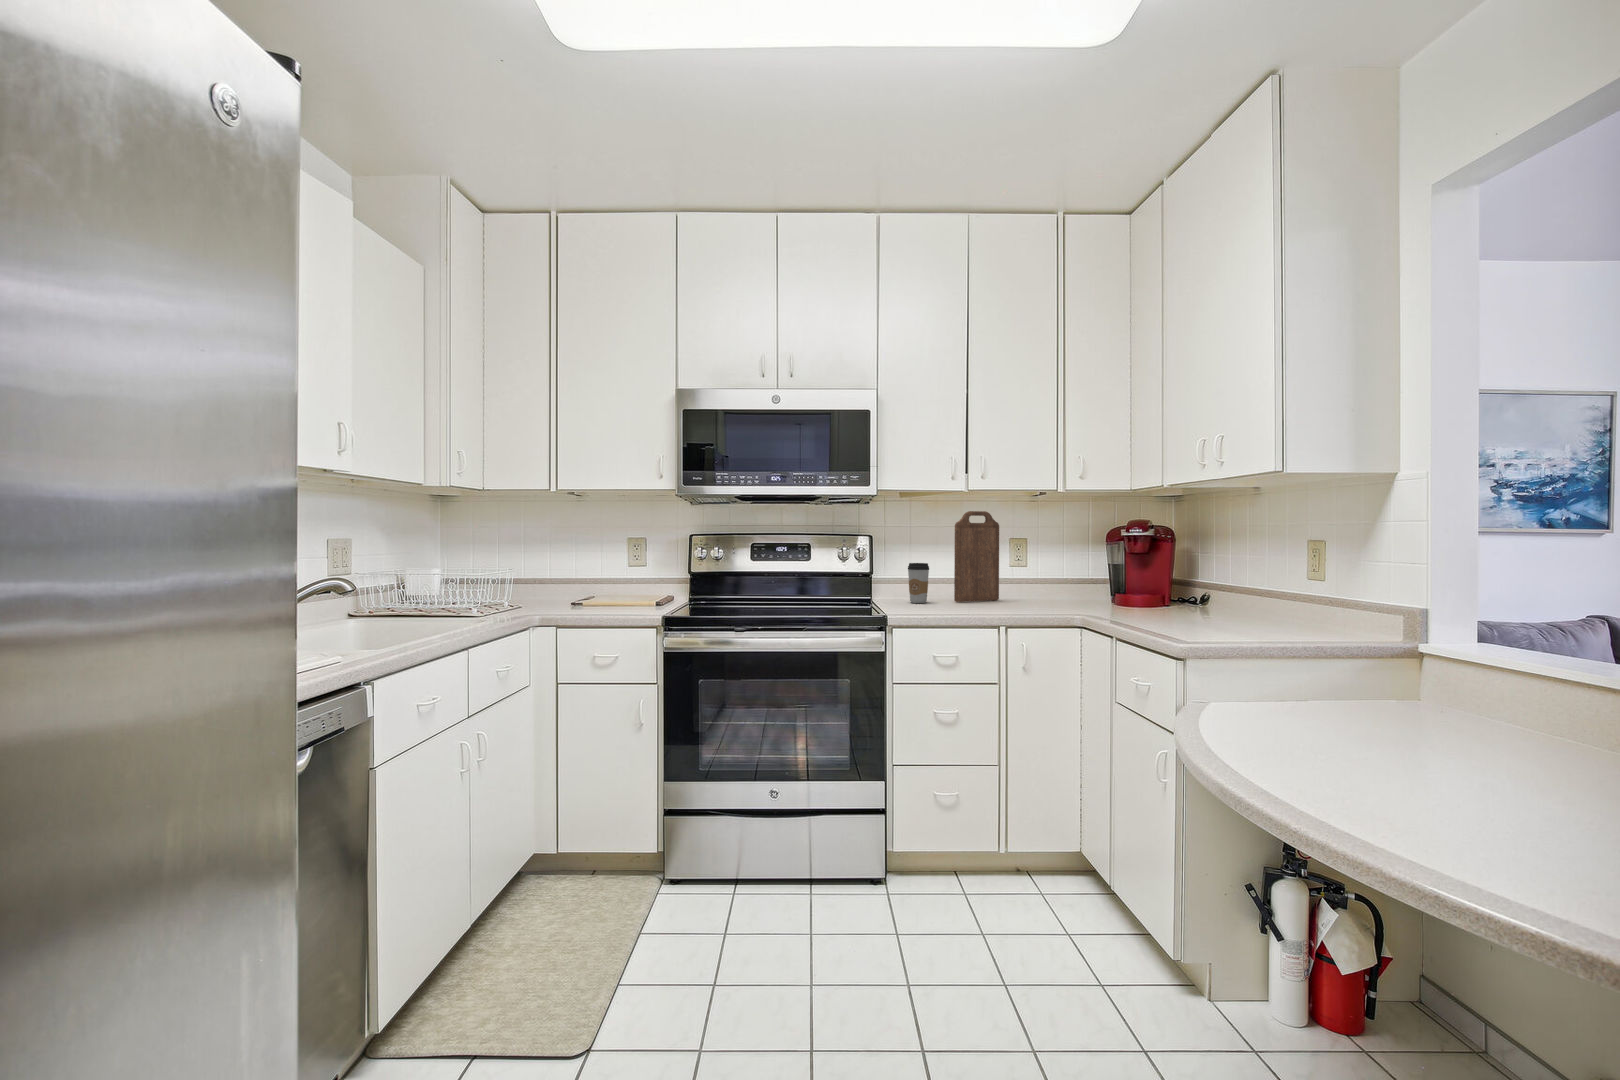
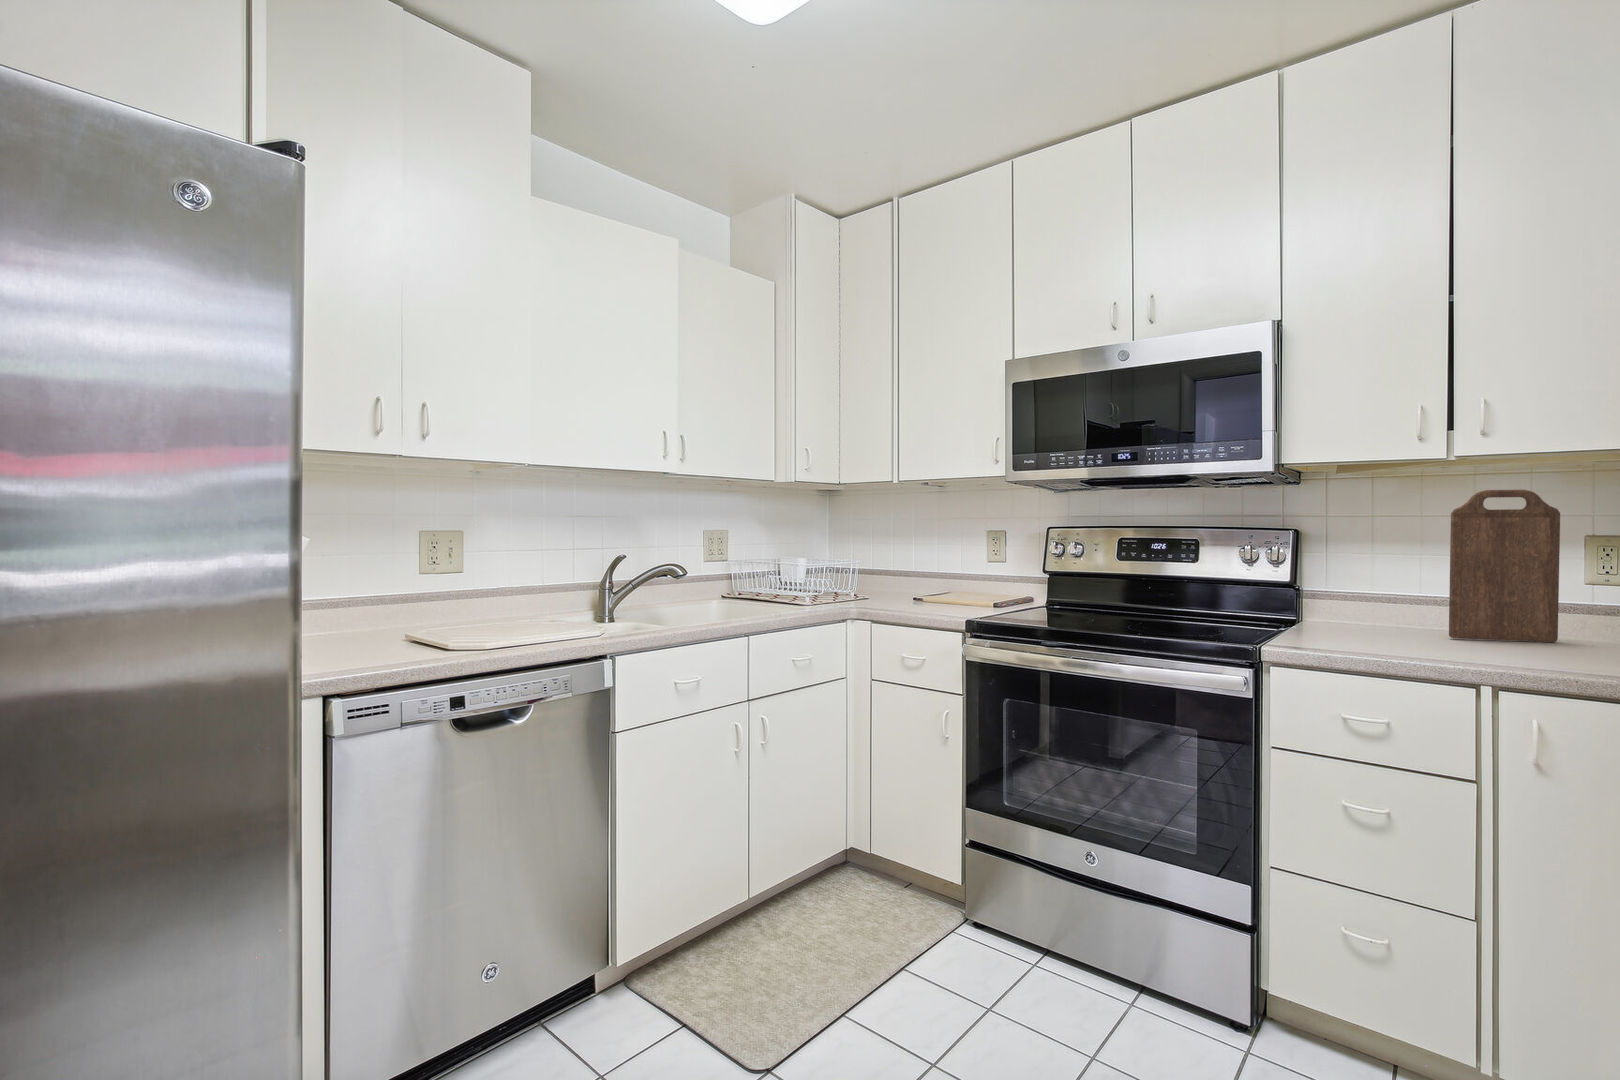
coffee cup: present [908,563,929,603] -> none [1357,572,1398,635]

